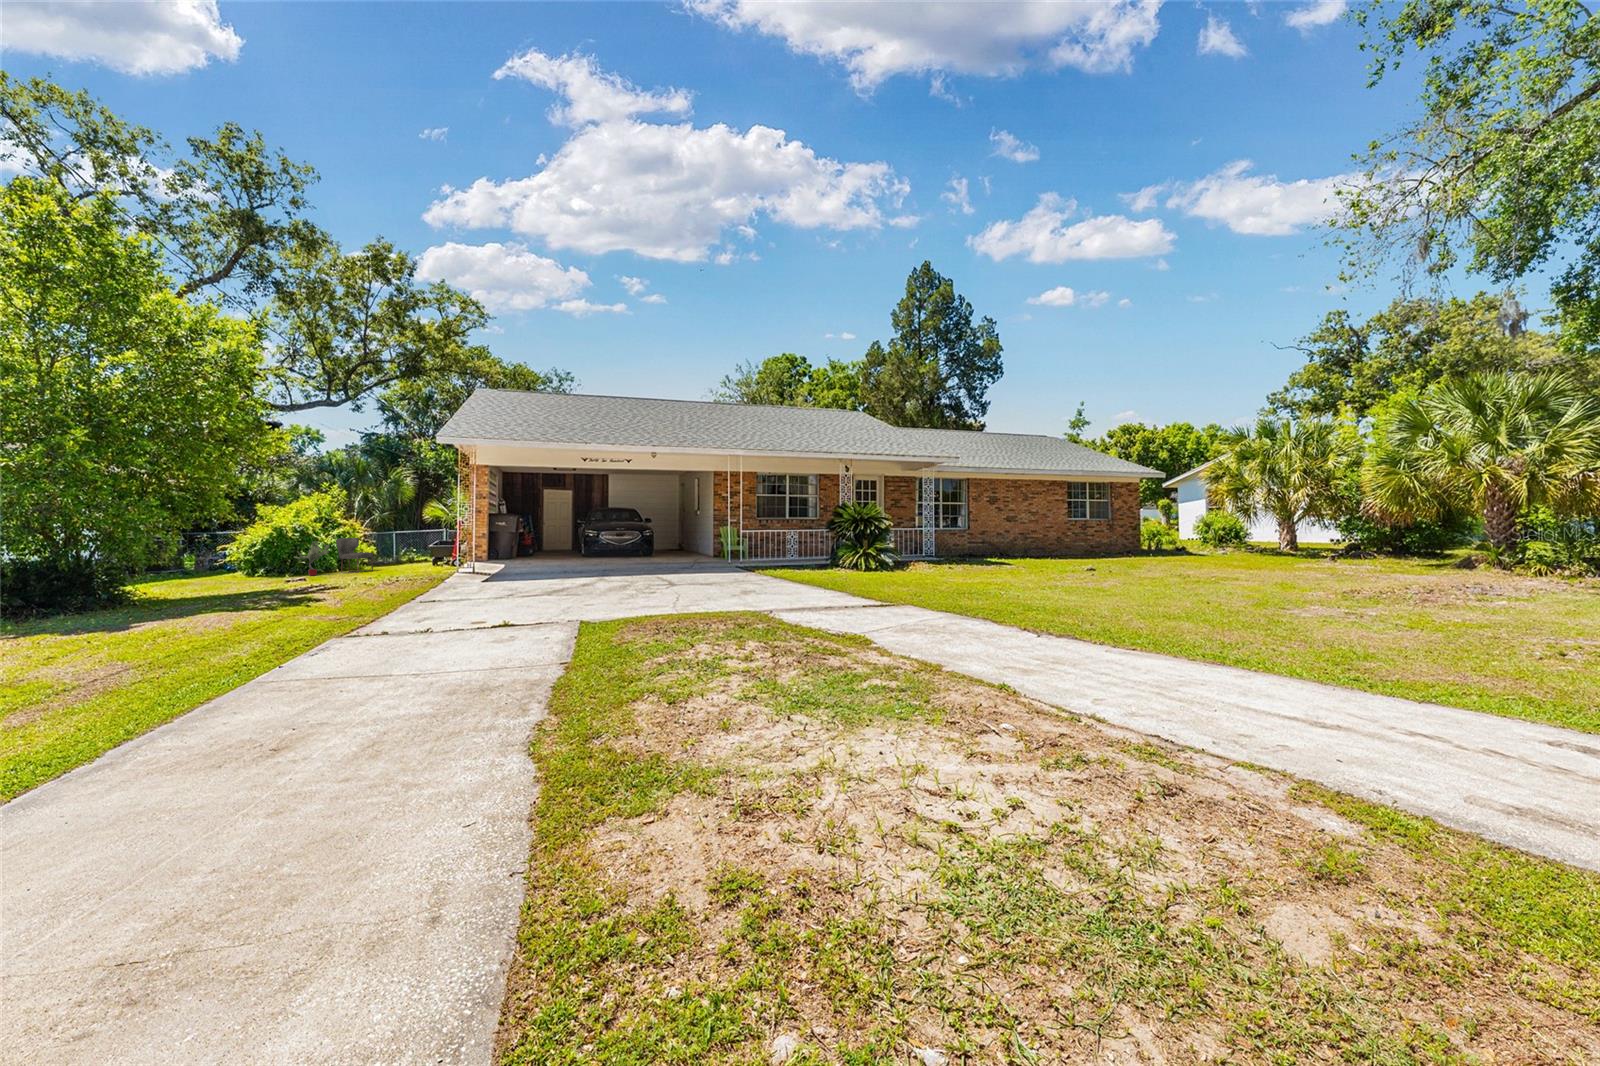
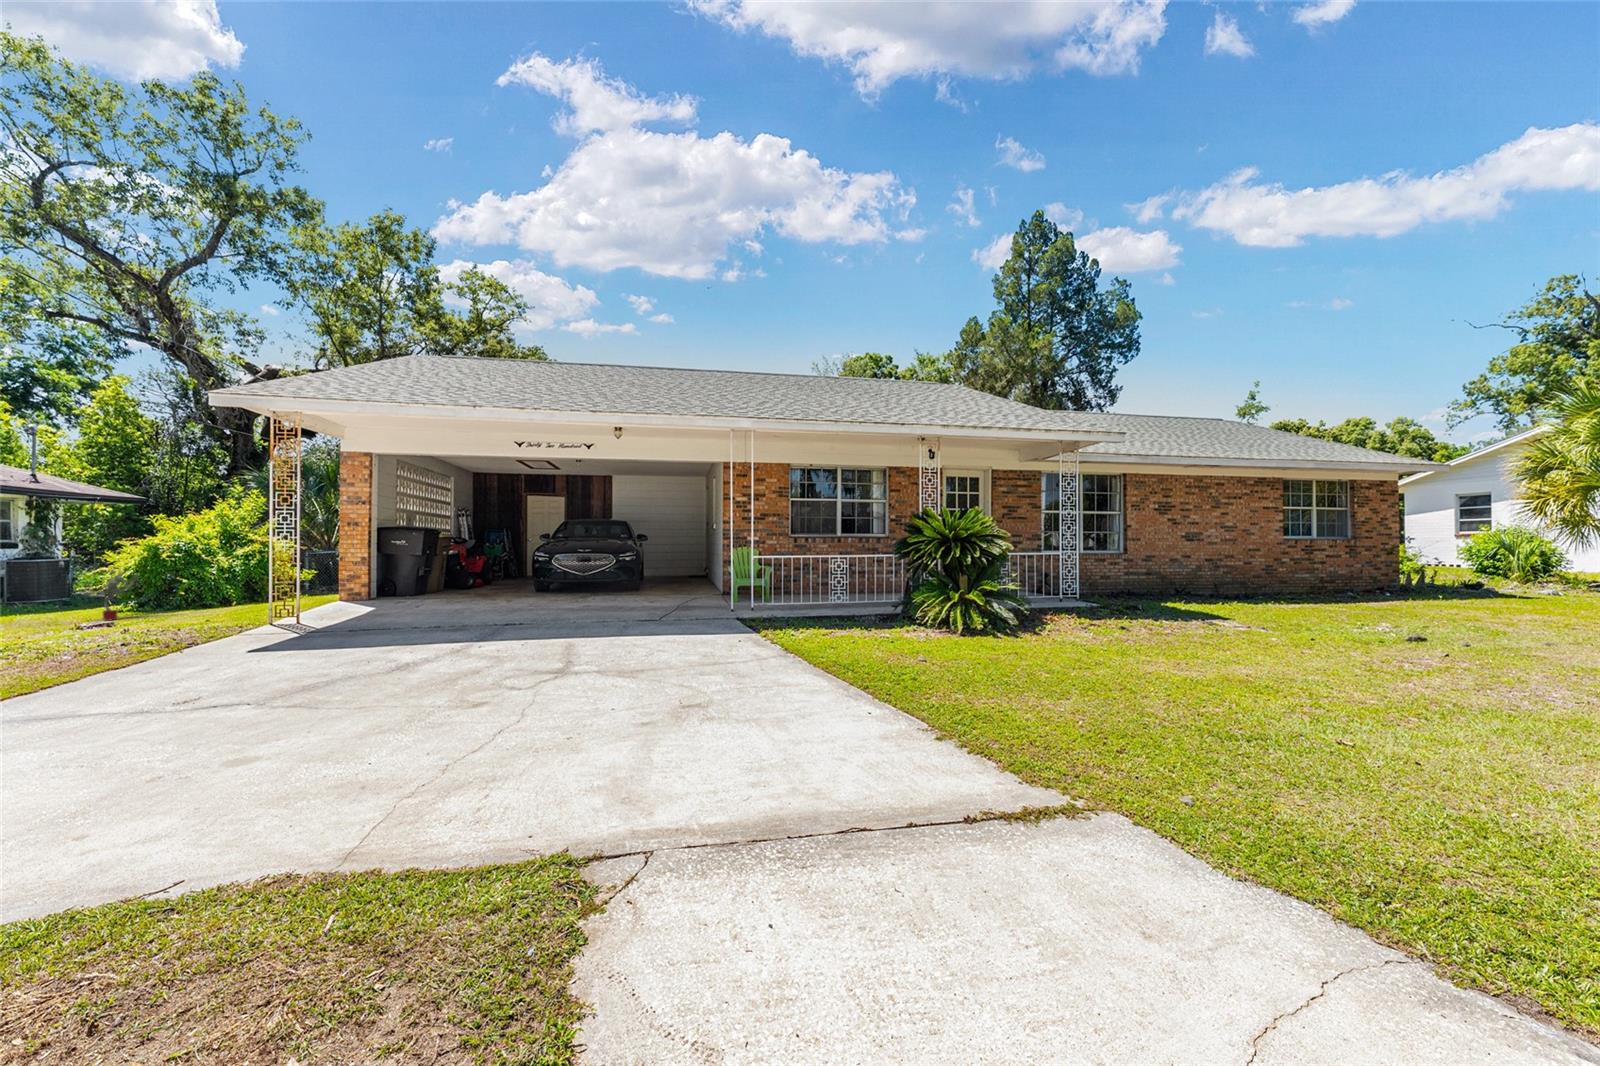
chair: present [336,538,373,573] -> none [161,562,222,615]

